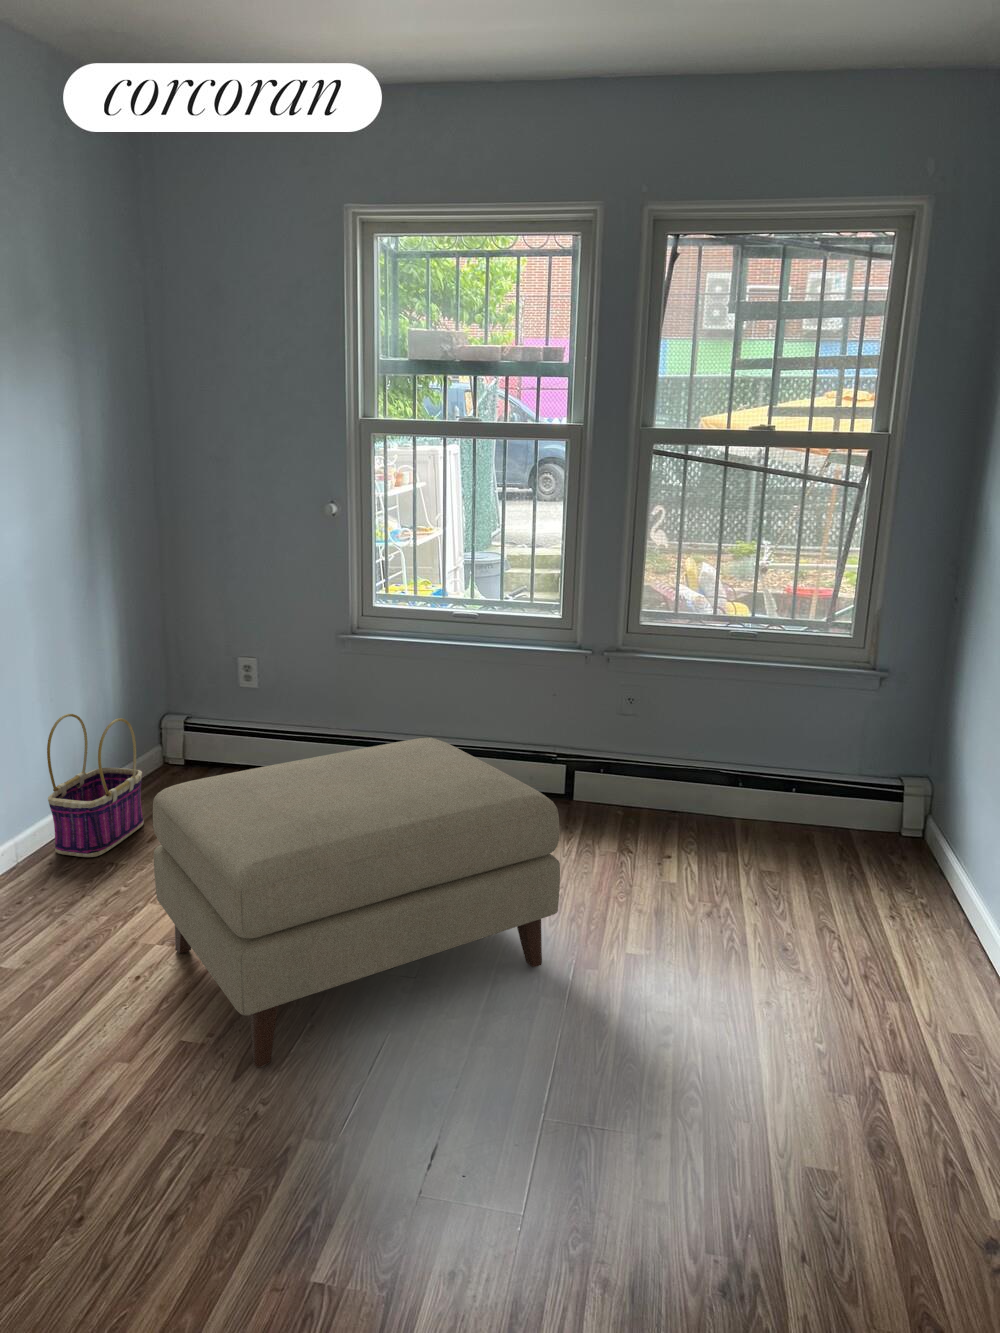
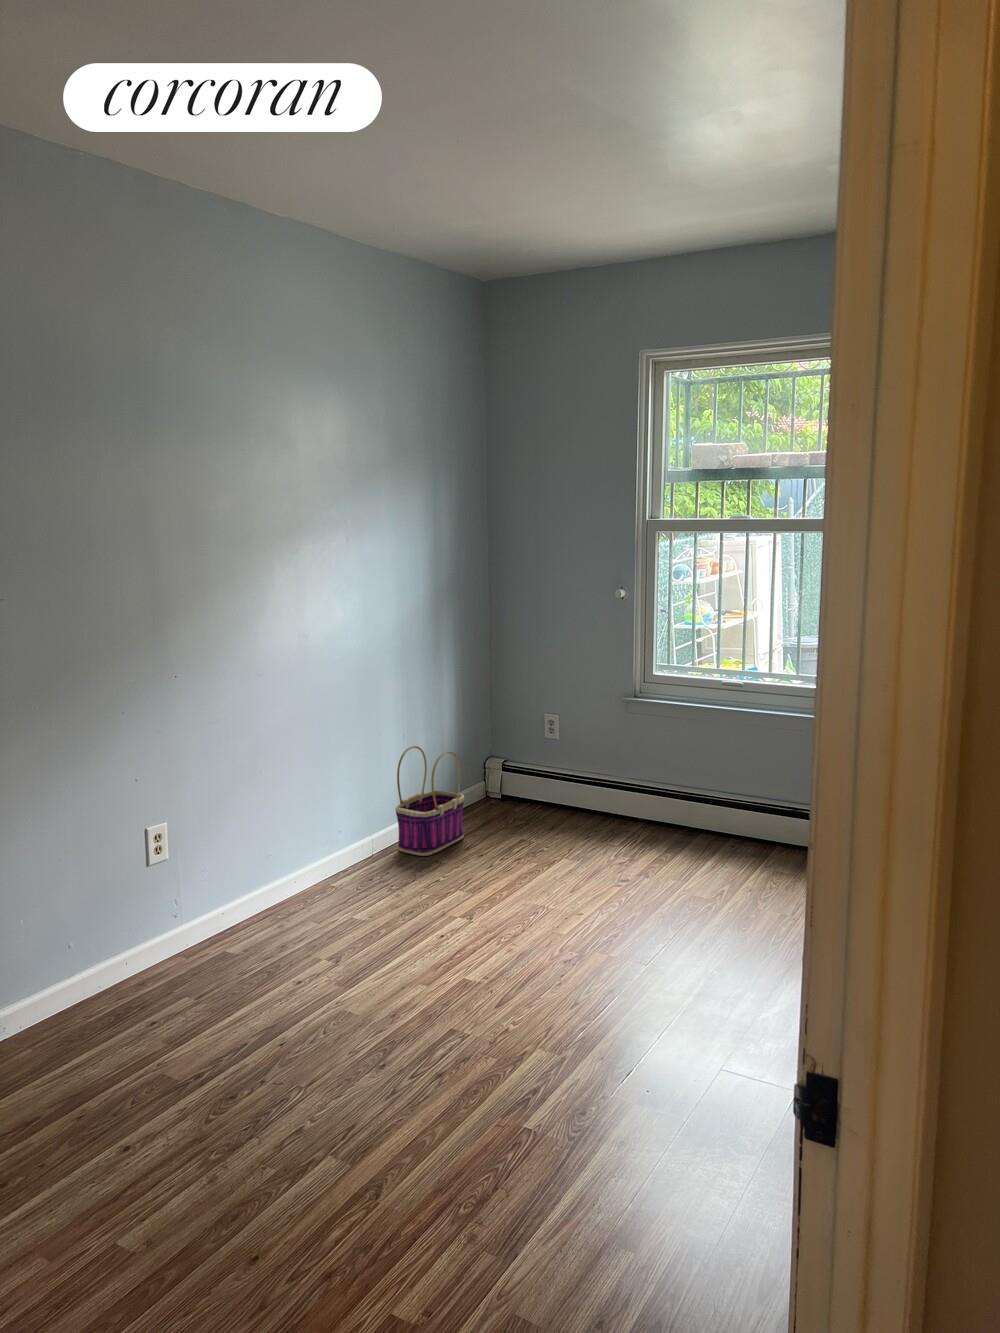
ottoman: present [153,738,560,1067] -> none [459,778,770,1002]

